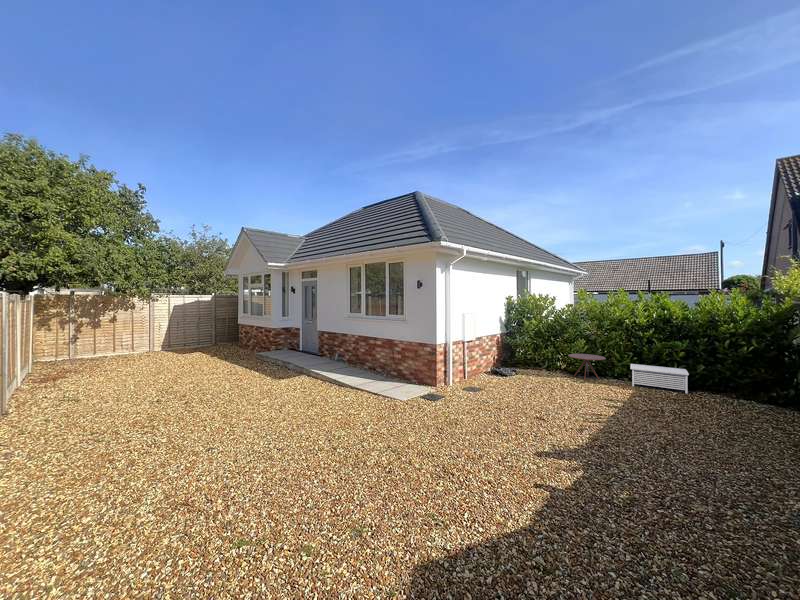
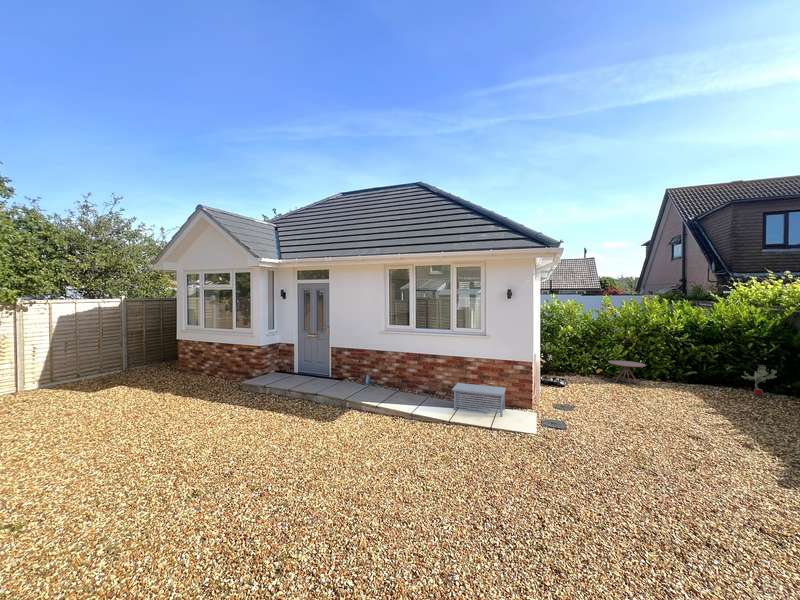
storage bench: present [630,364,689,394] -> present [452,383,506,416]
potted tree: none [720,365,764,401] -> present [742,365,777,396]

